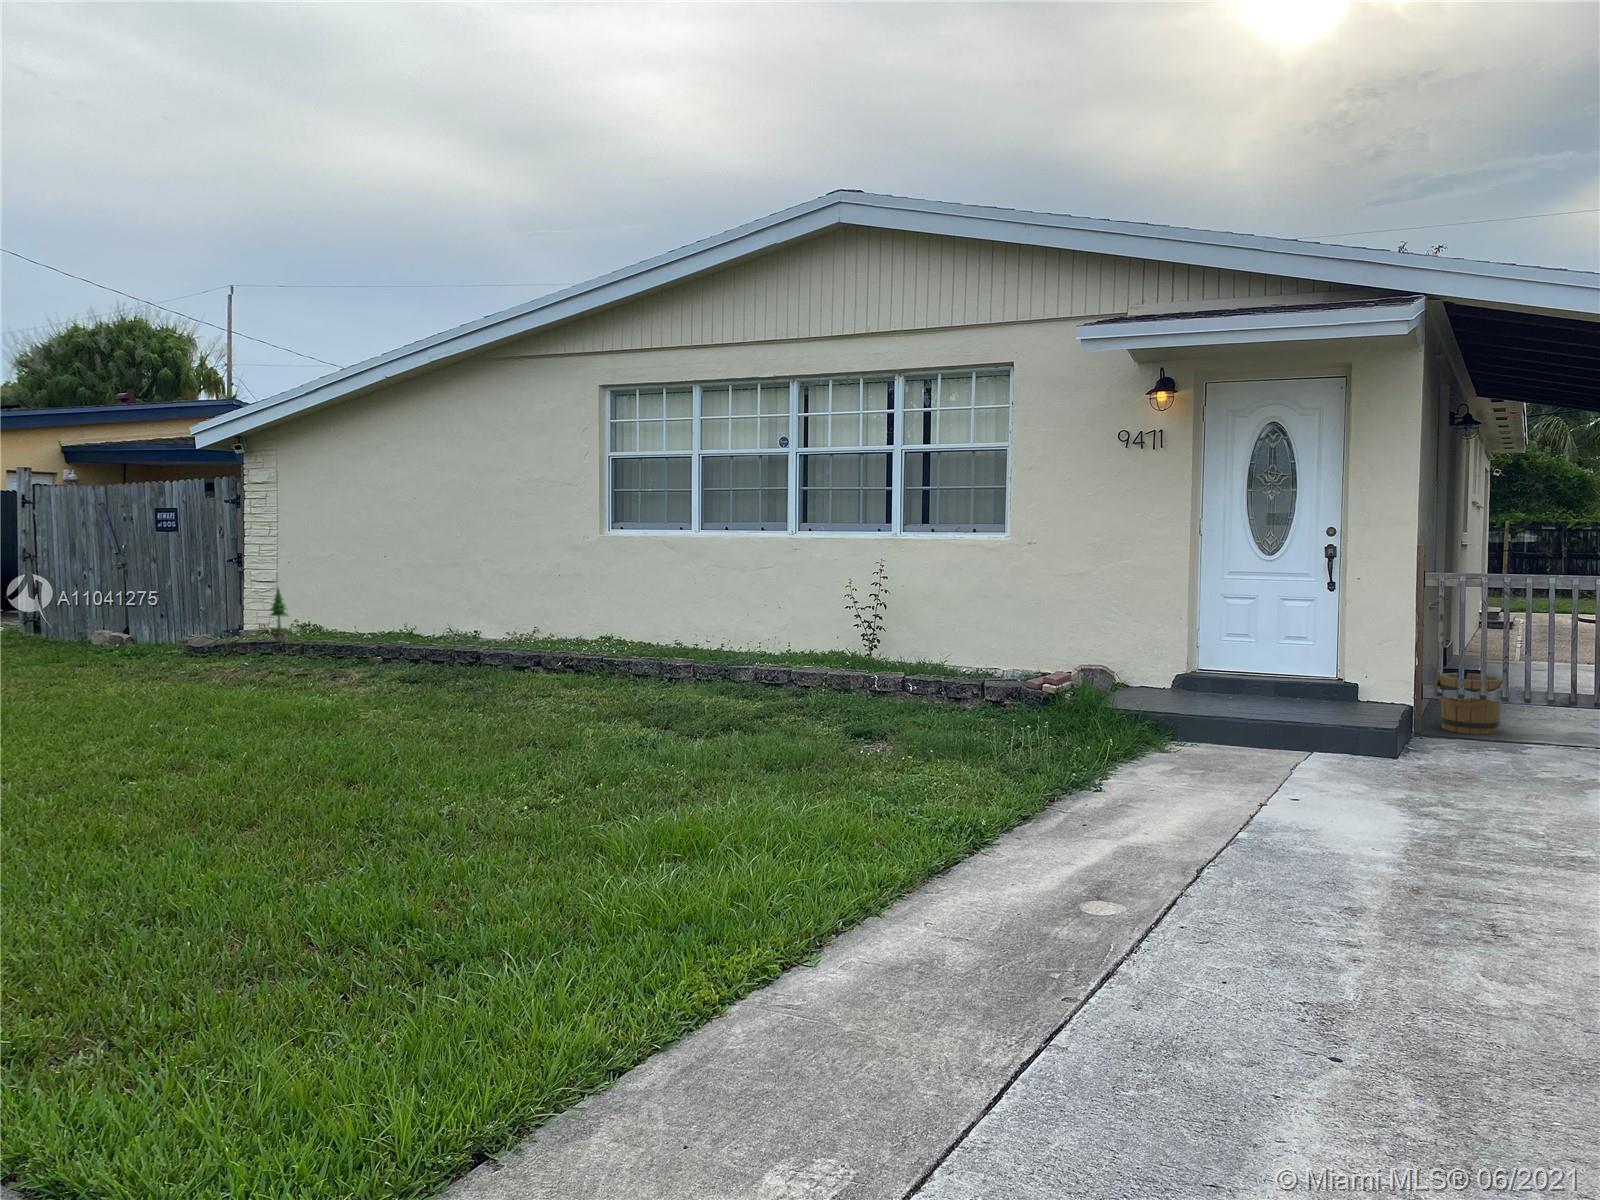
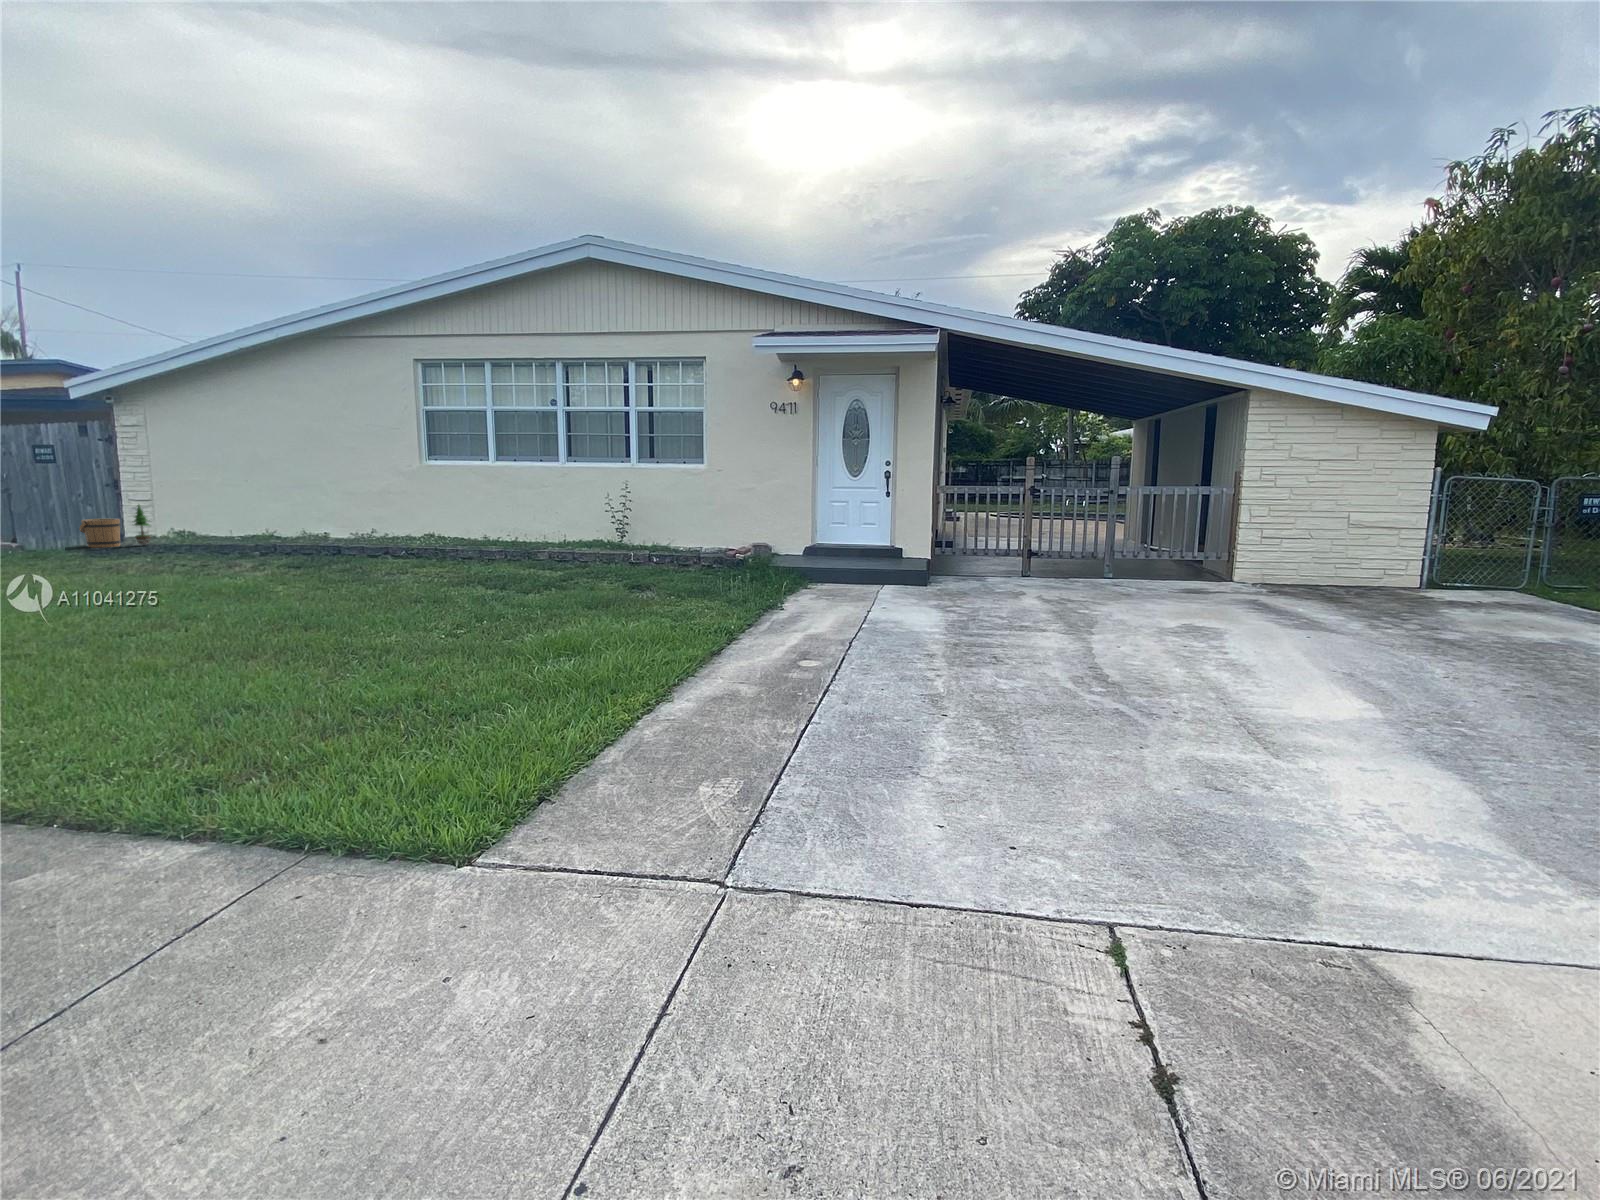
bucket: present [1433,673,1509,734] -> present [79,518,121,548]

